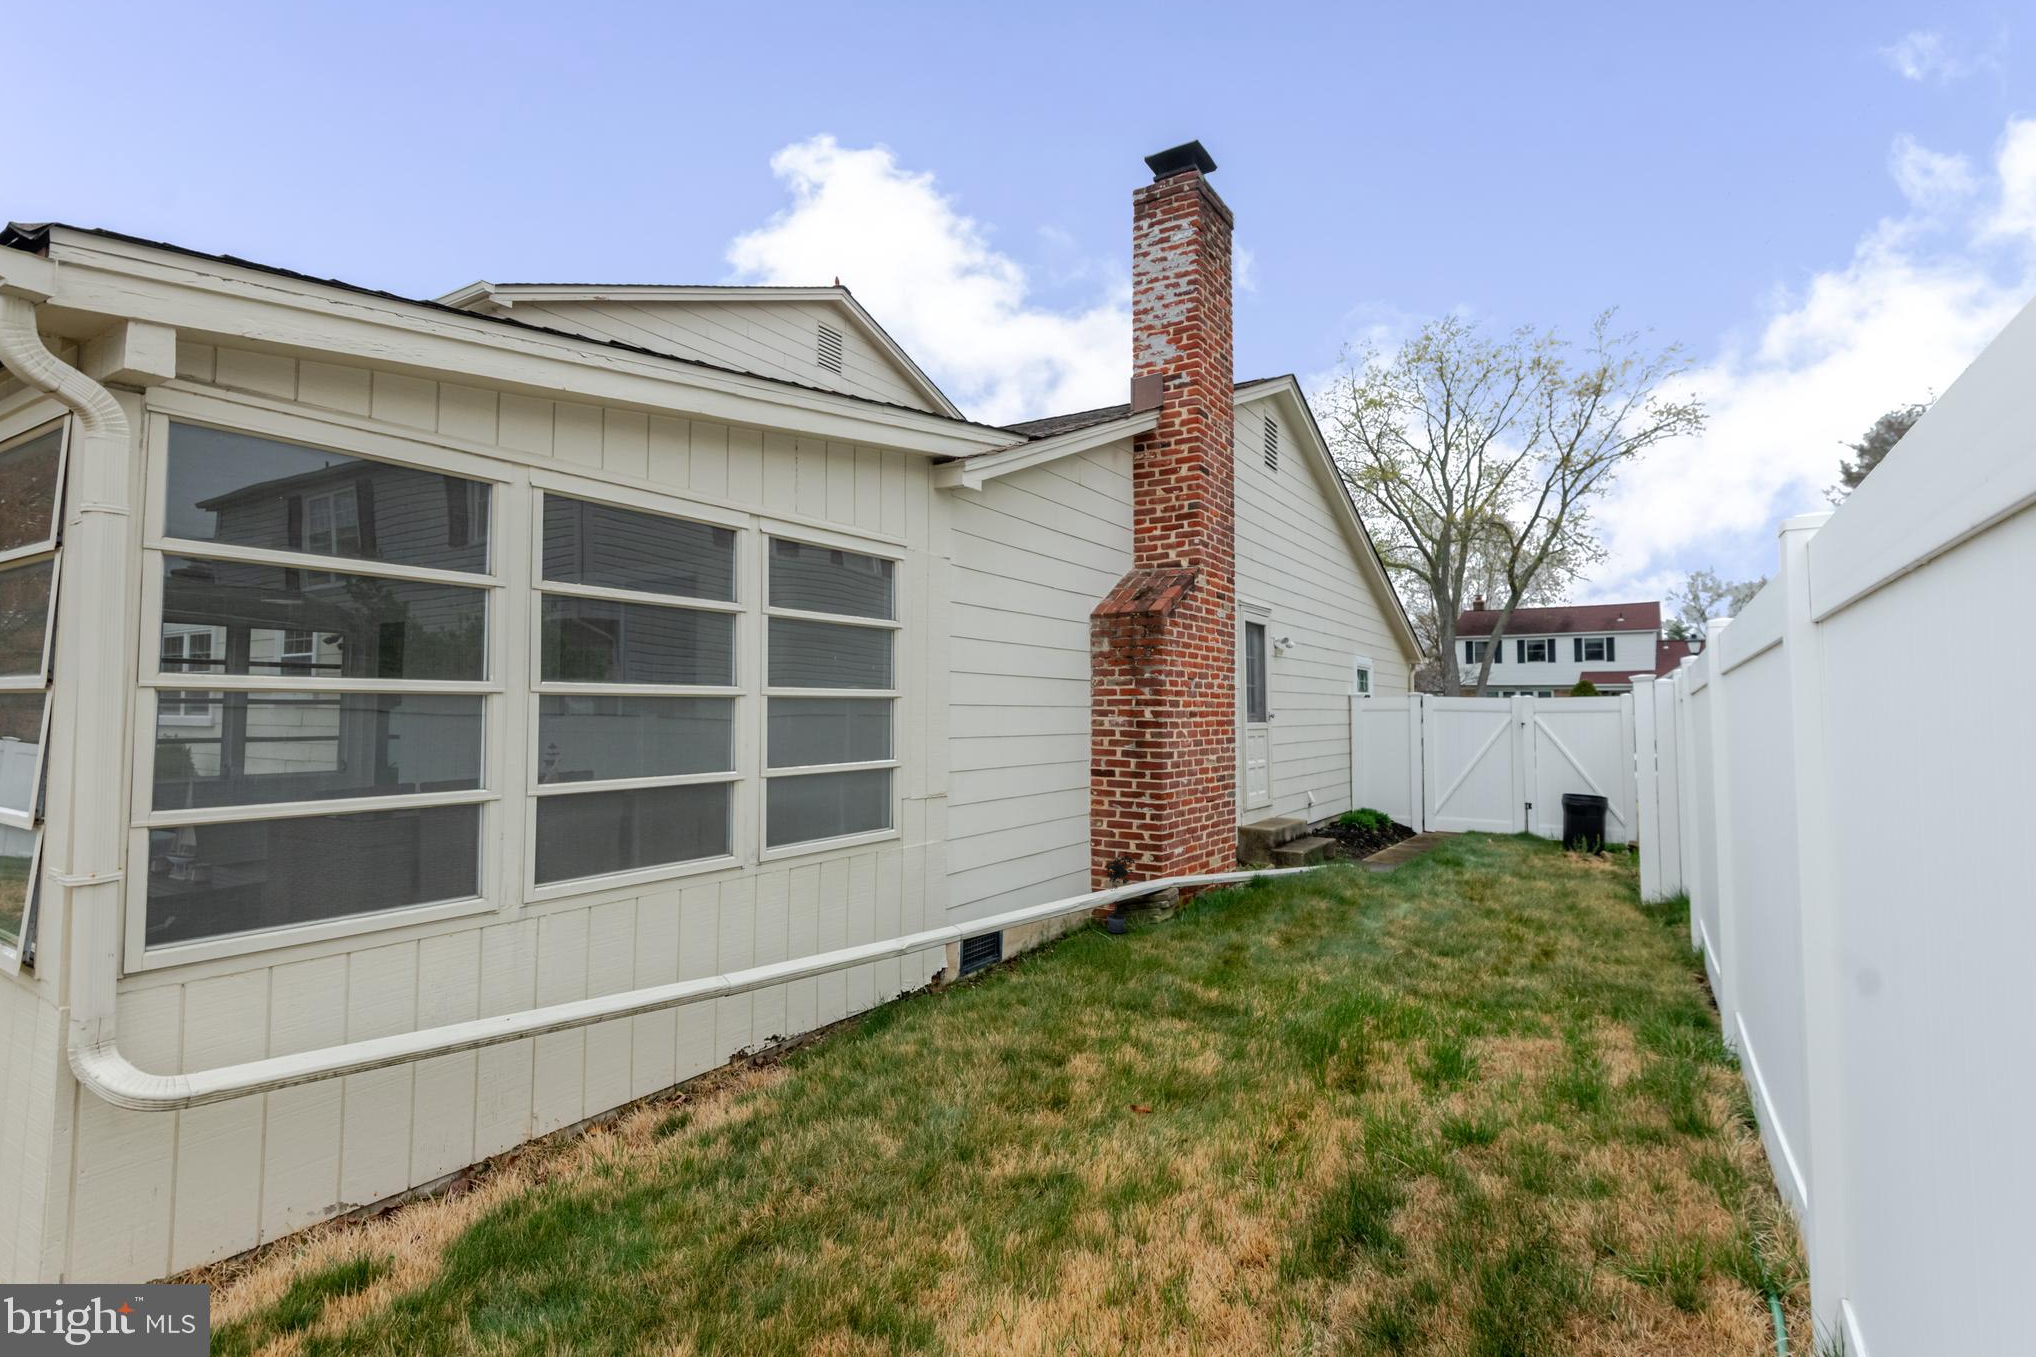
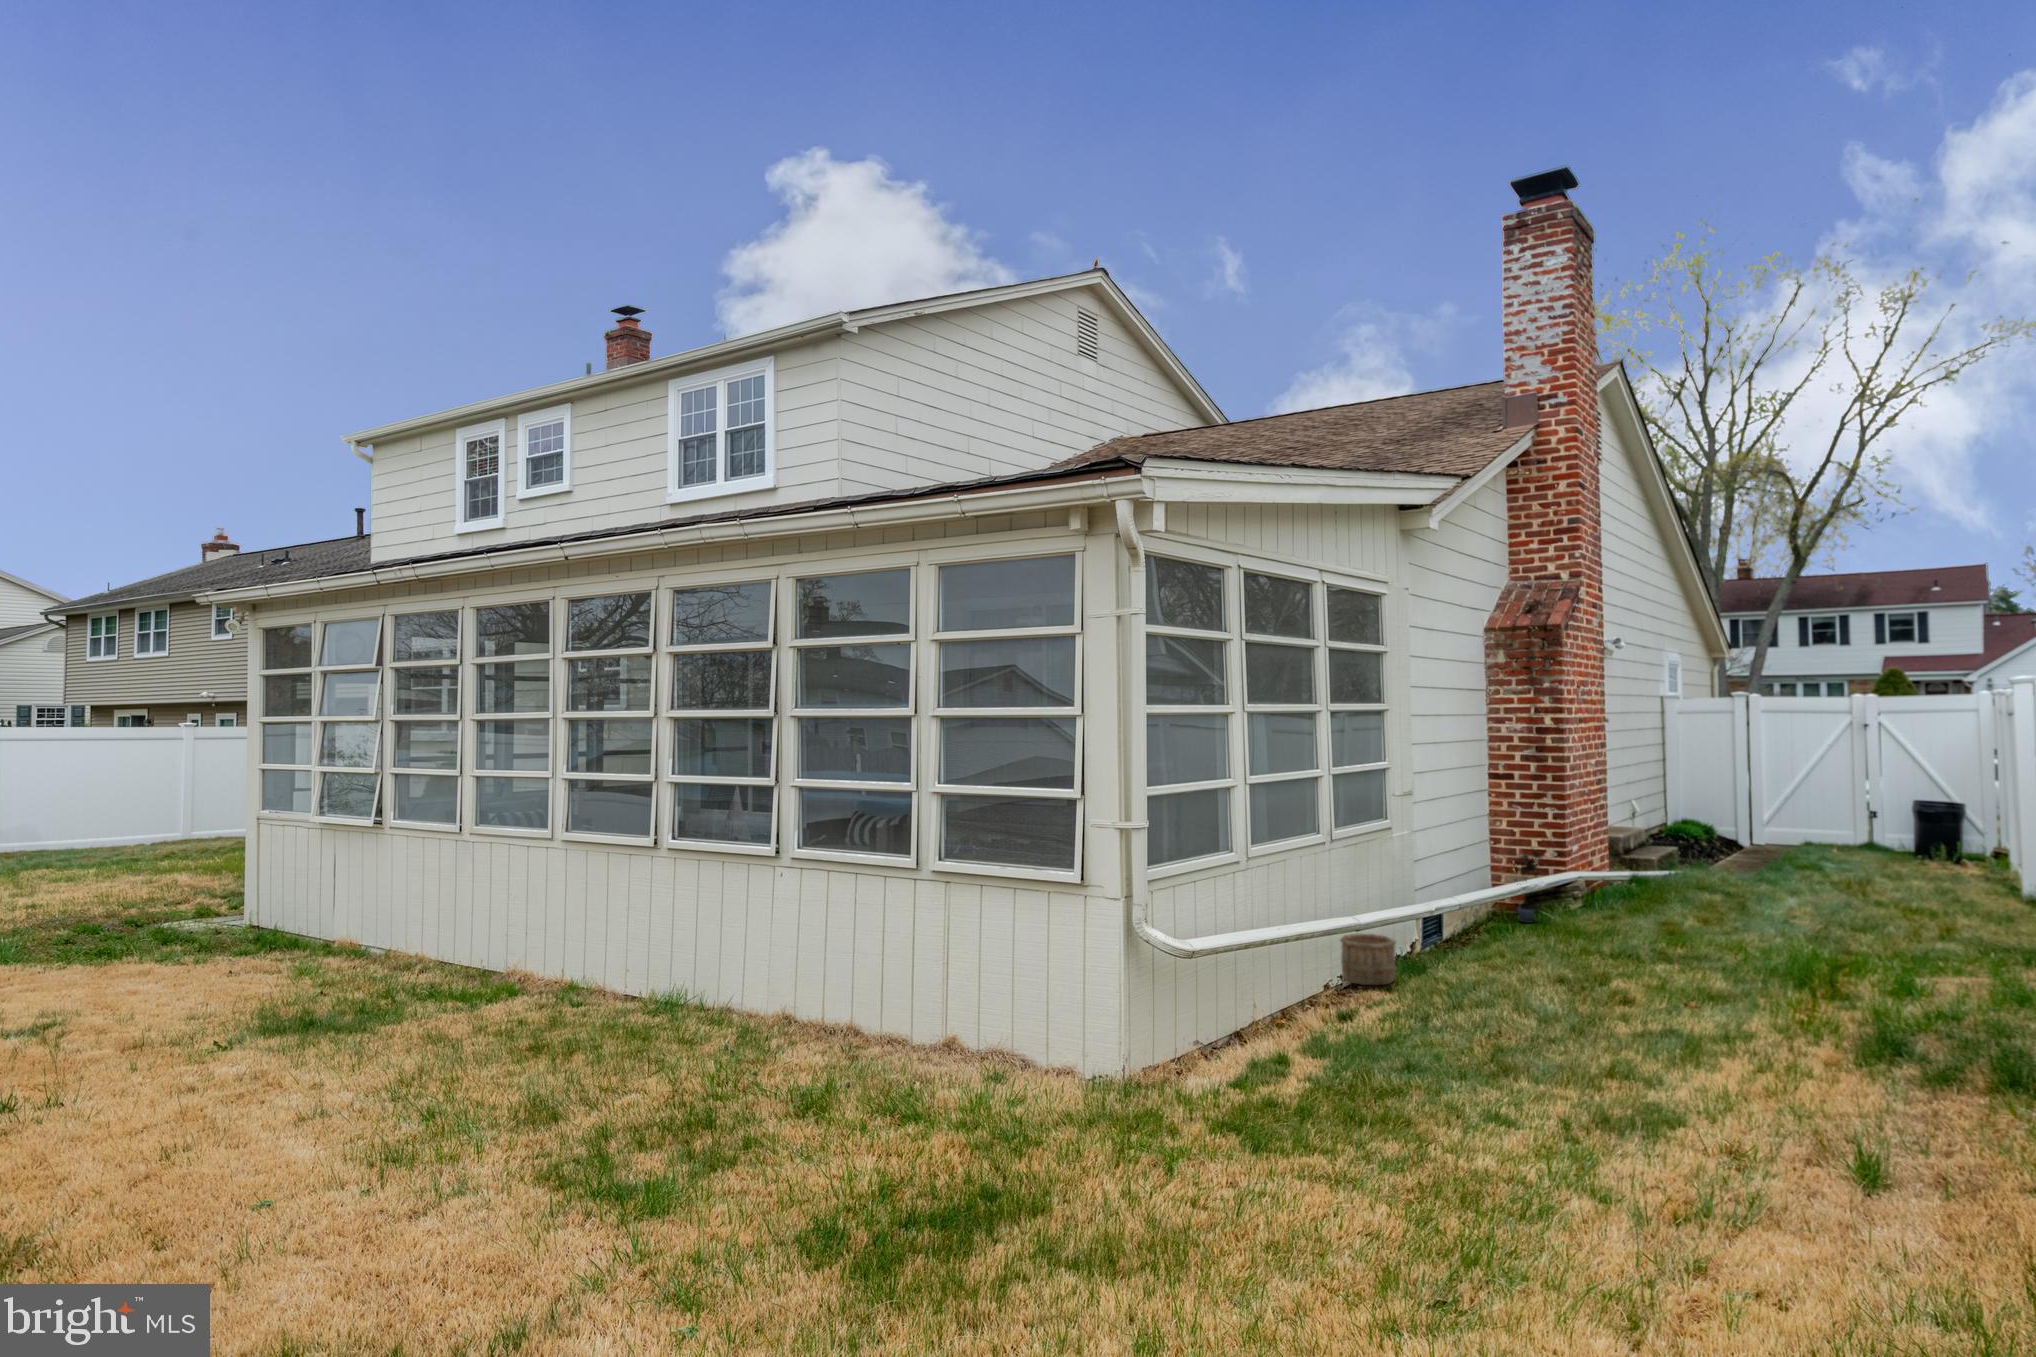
wooden bucket: none [758,977,830,1056] -> present [1340,934,1396,985]

